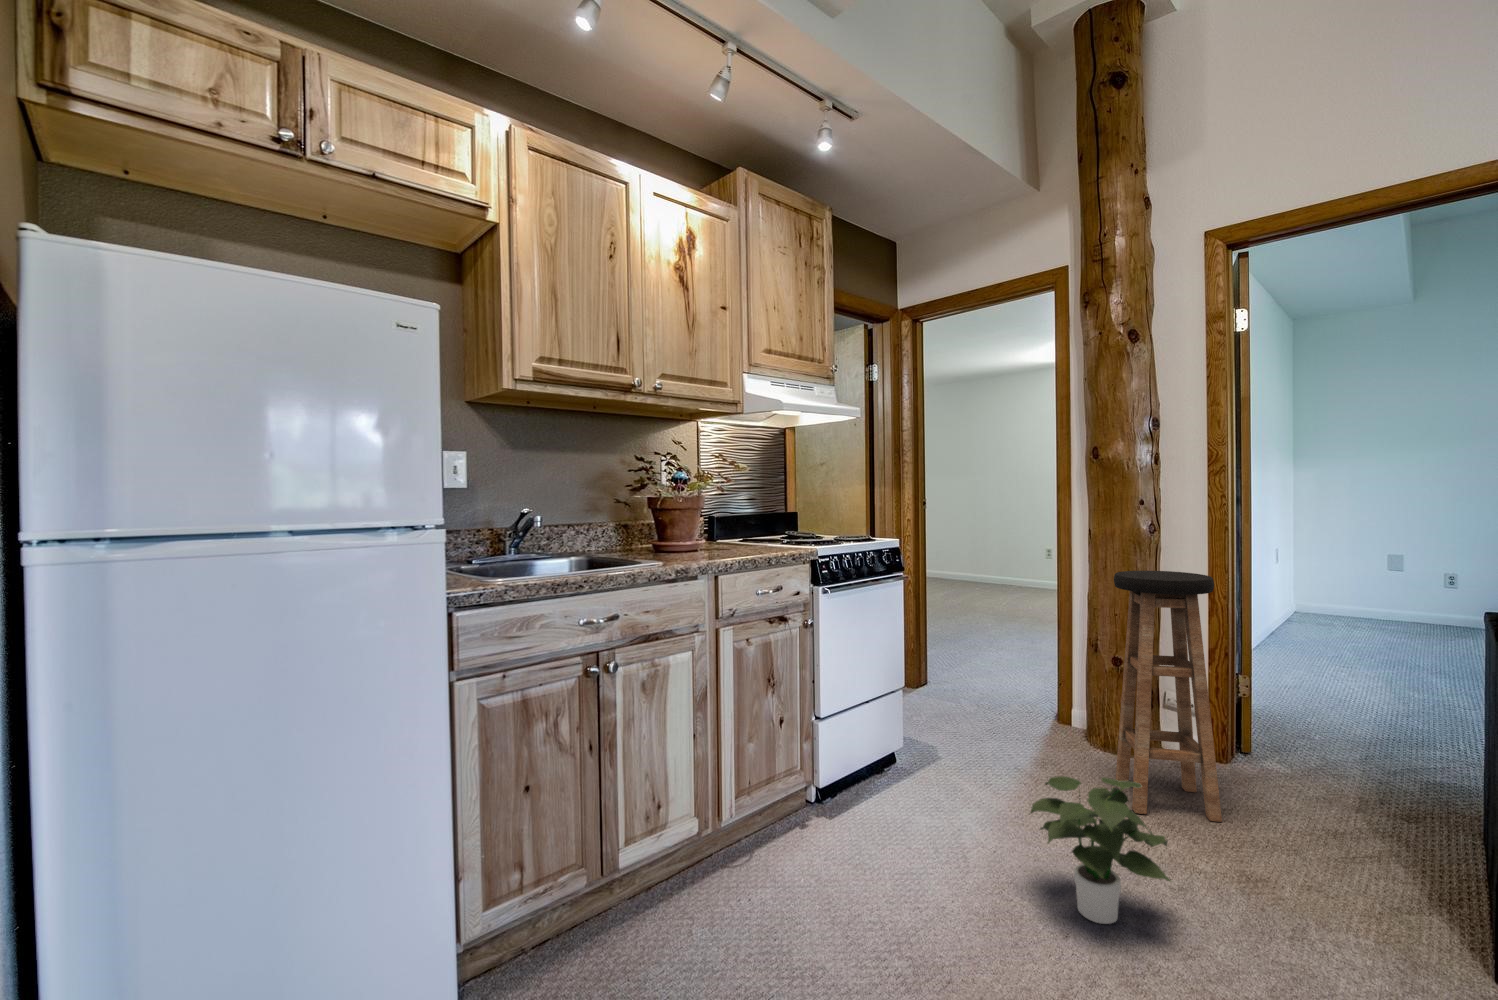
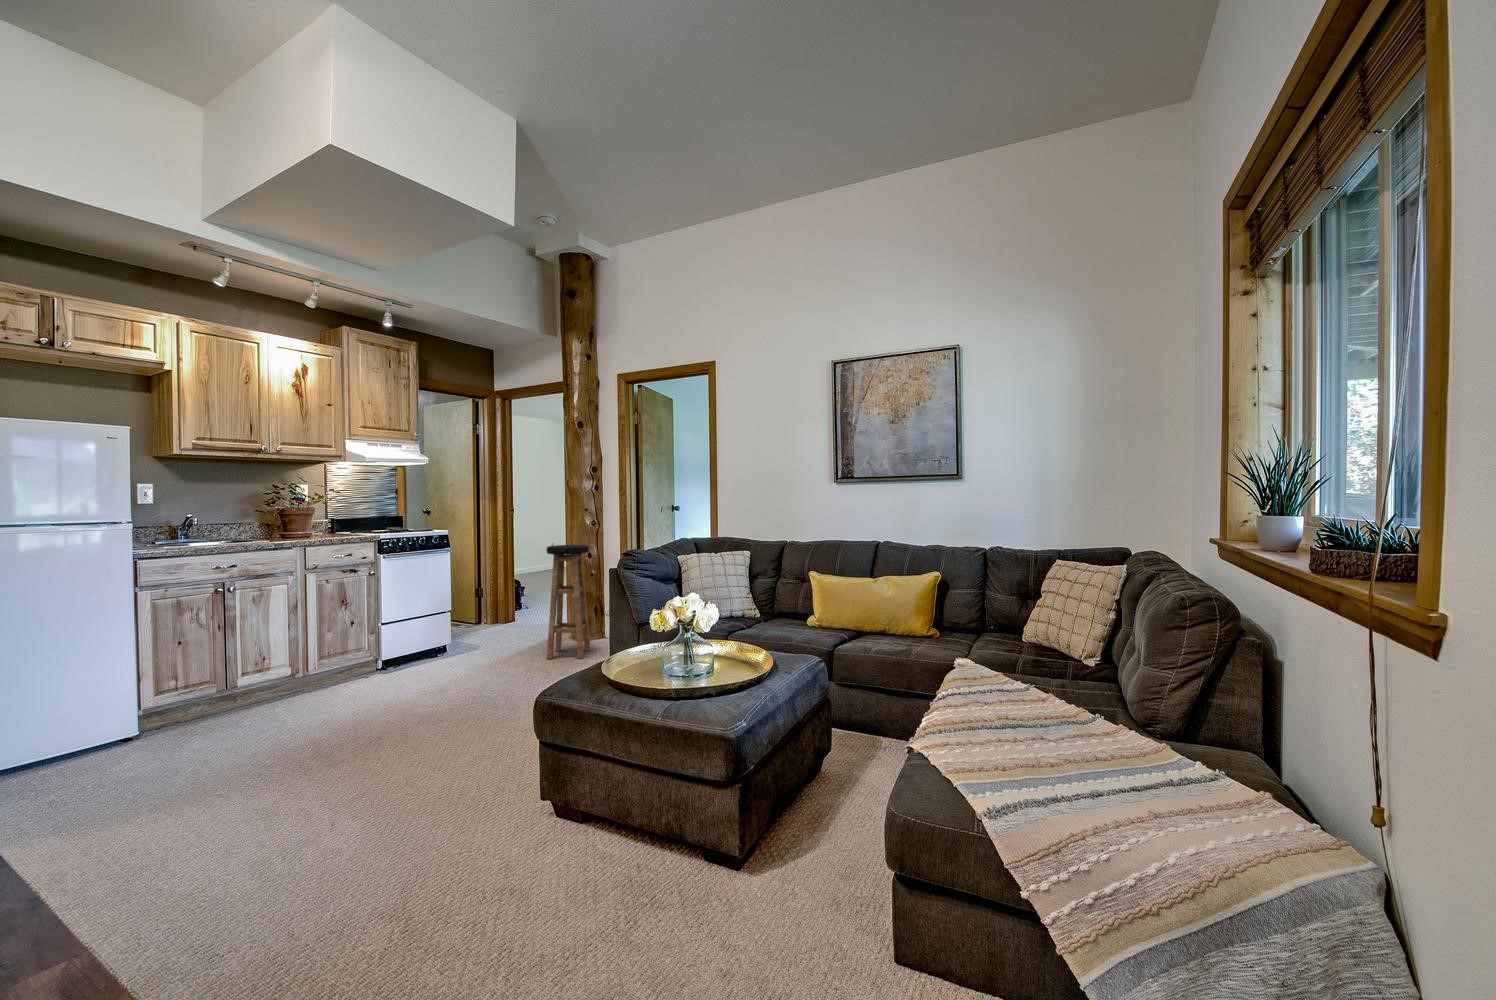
potted plant: present [1030,776,1171,924] -> none [454,630,511,689]

